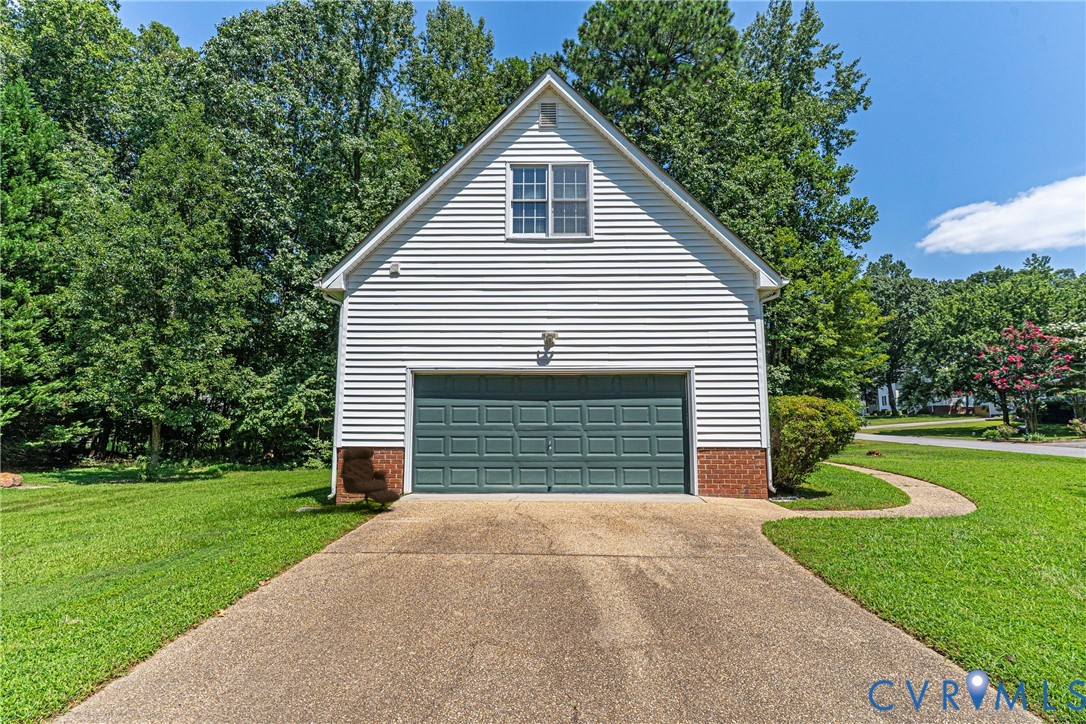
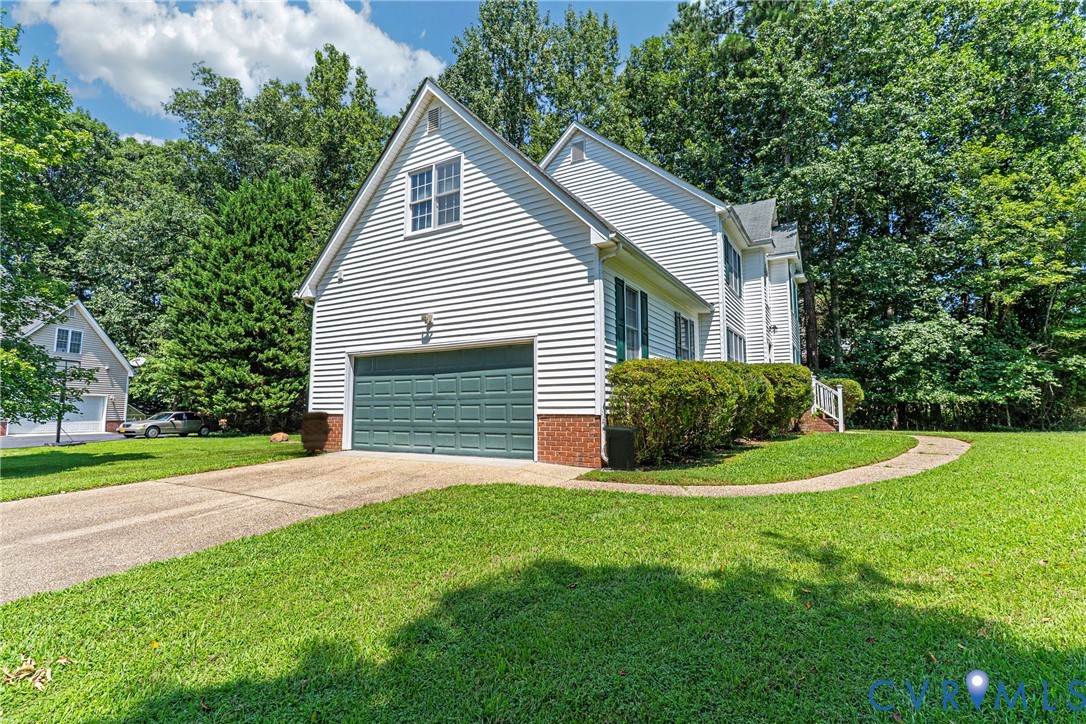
trash can: none [771,459,814,502] -> present [603,426,639,471]

